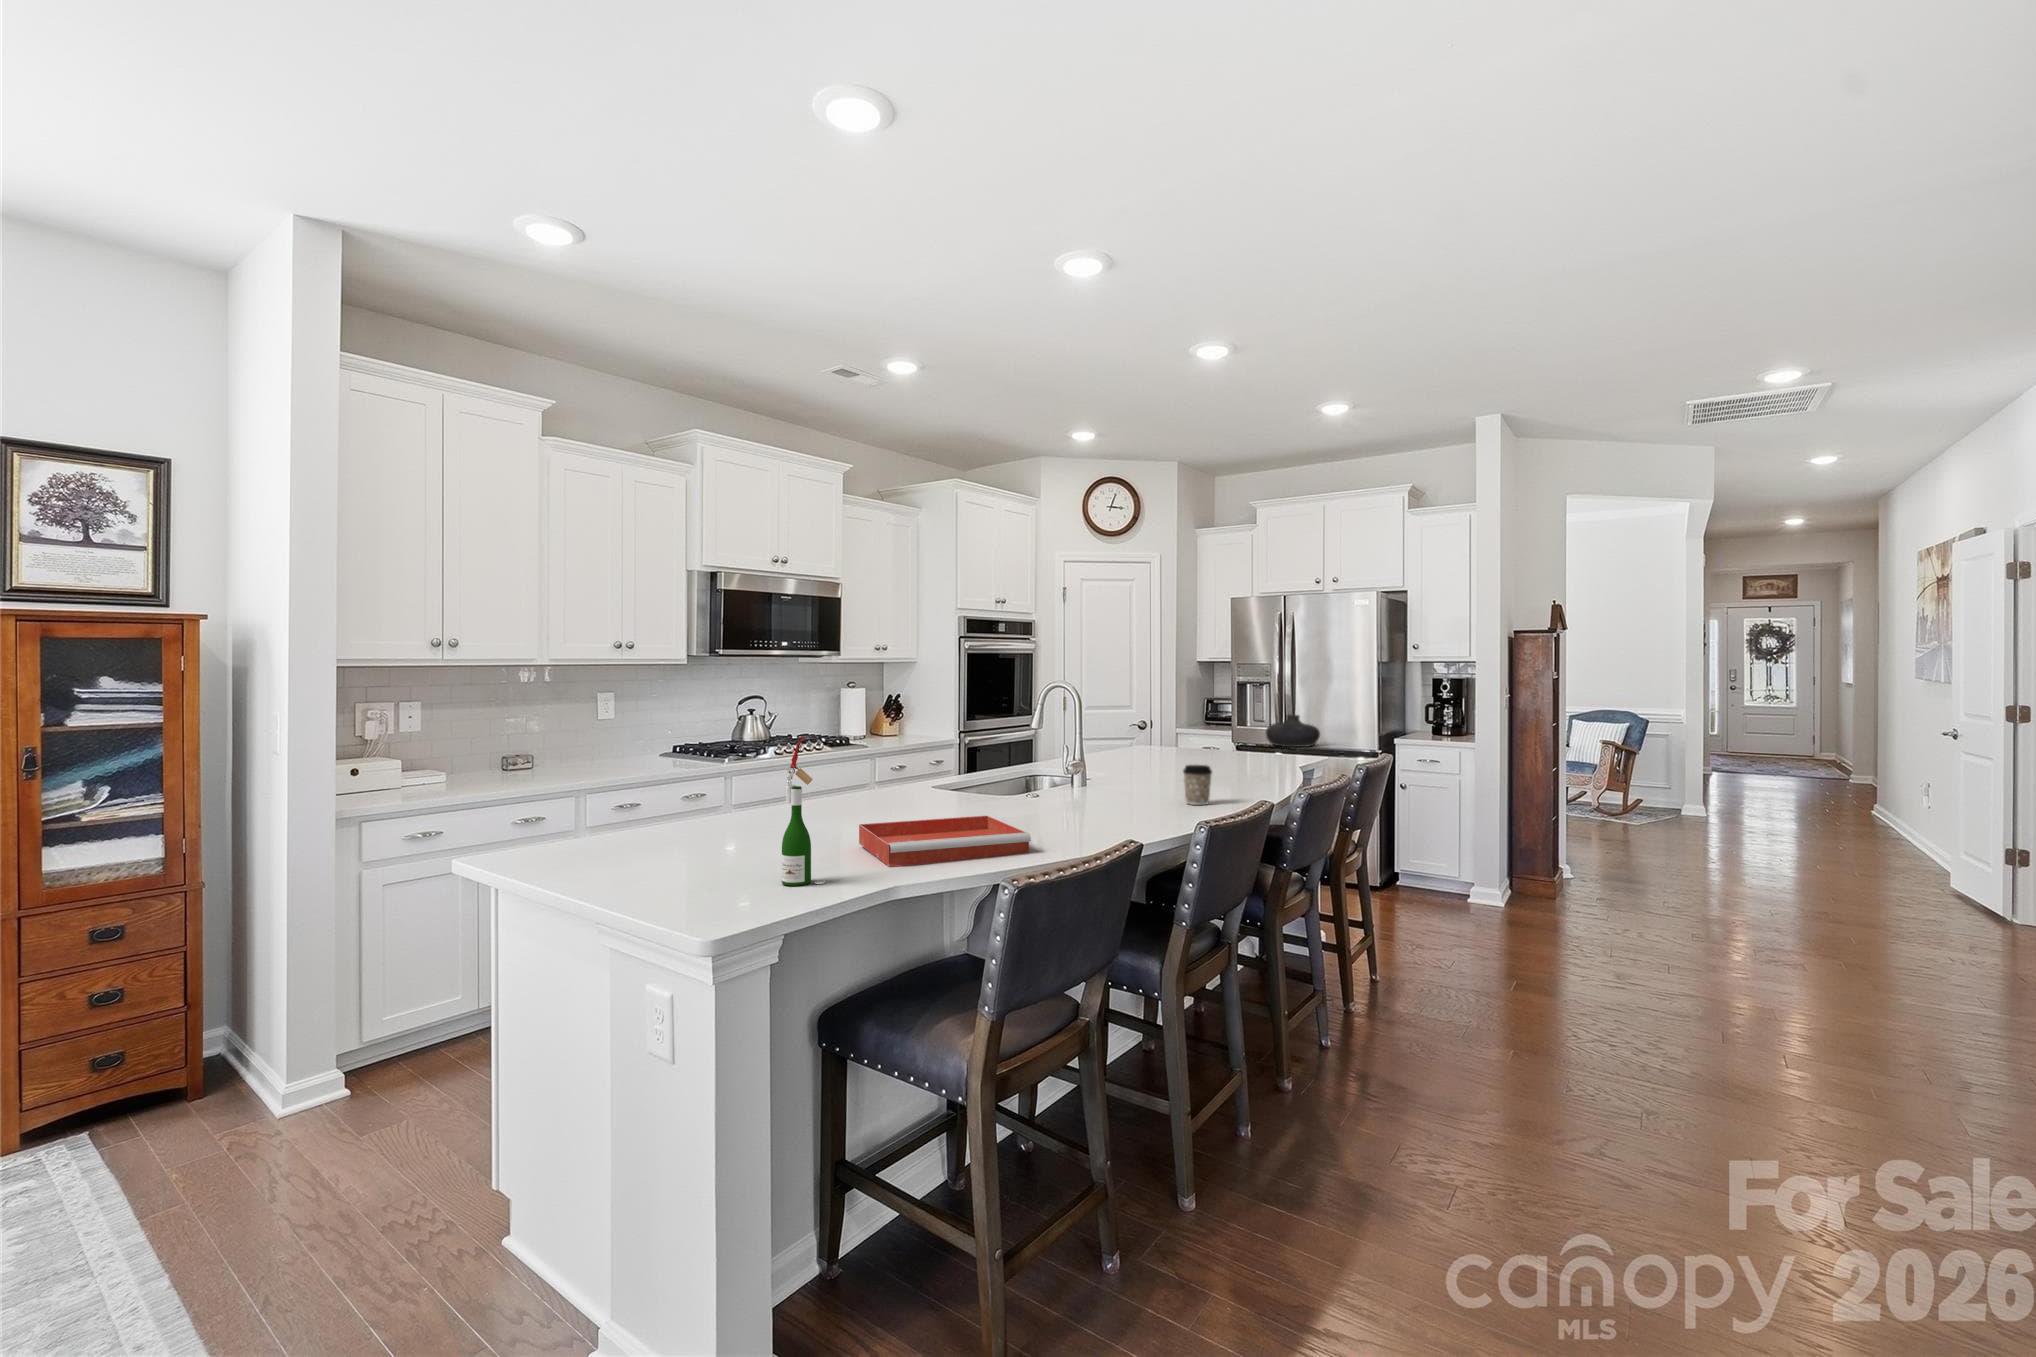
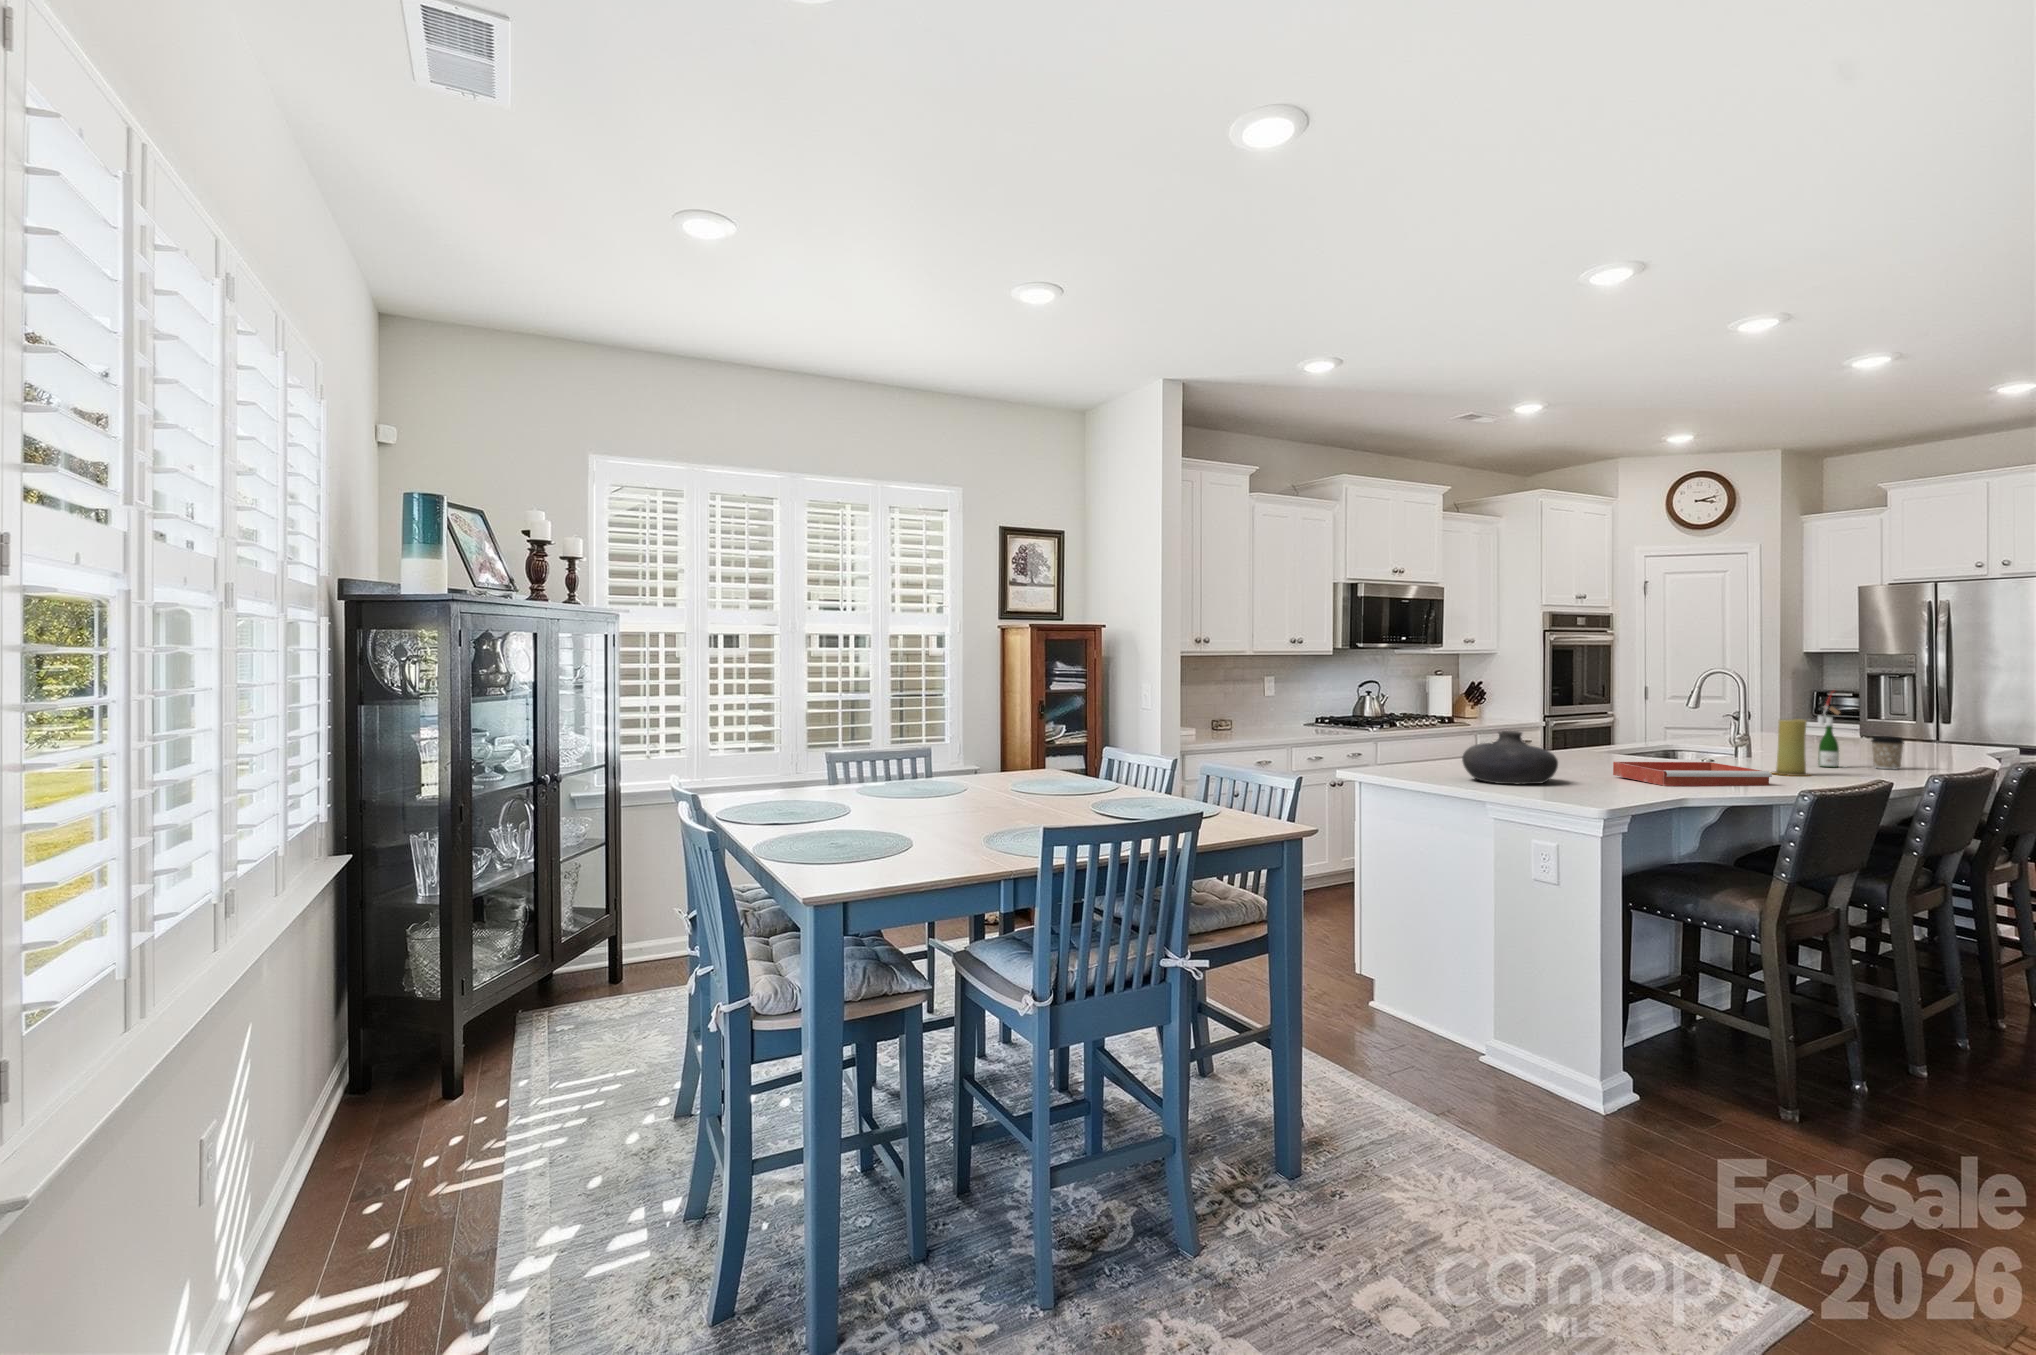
vase: present [1266,715,1320,747] -> present [1462,731,1558,785]
wine bottle: present [782,737,825,886] -> present [1818,695,1840,767]
candle: none [1066,752,1106,827] -> present [1773,719,1810,776]

